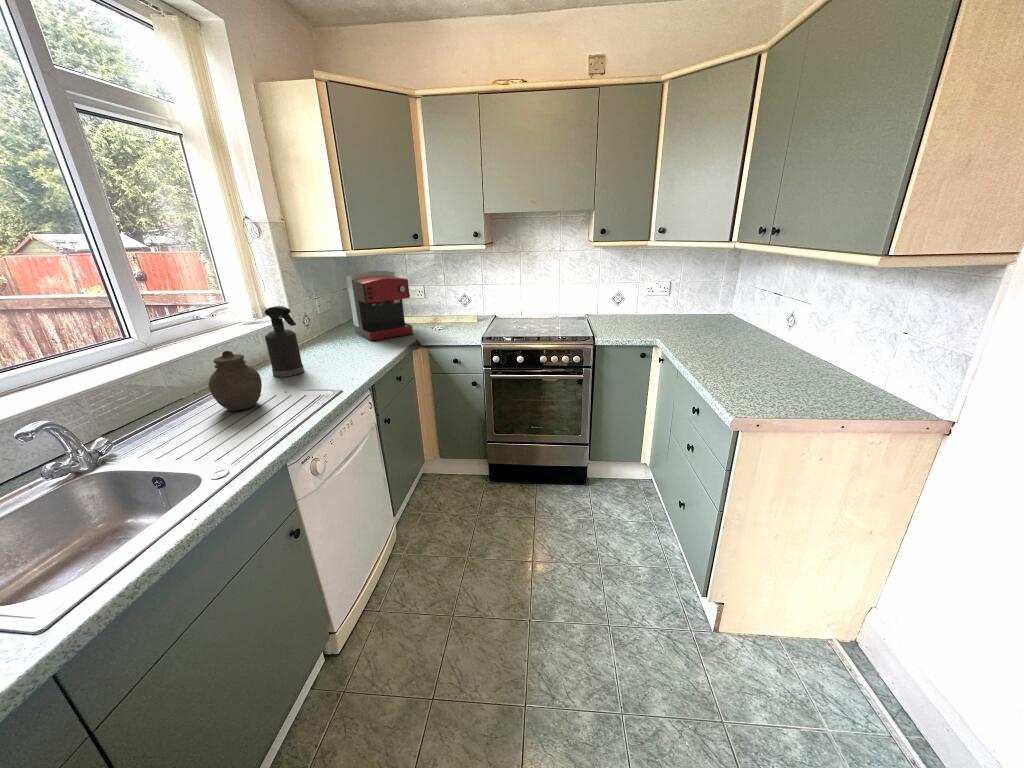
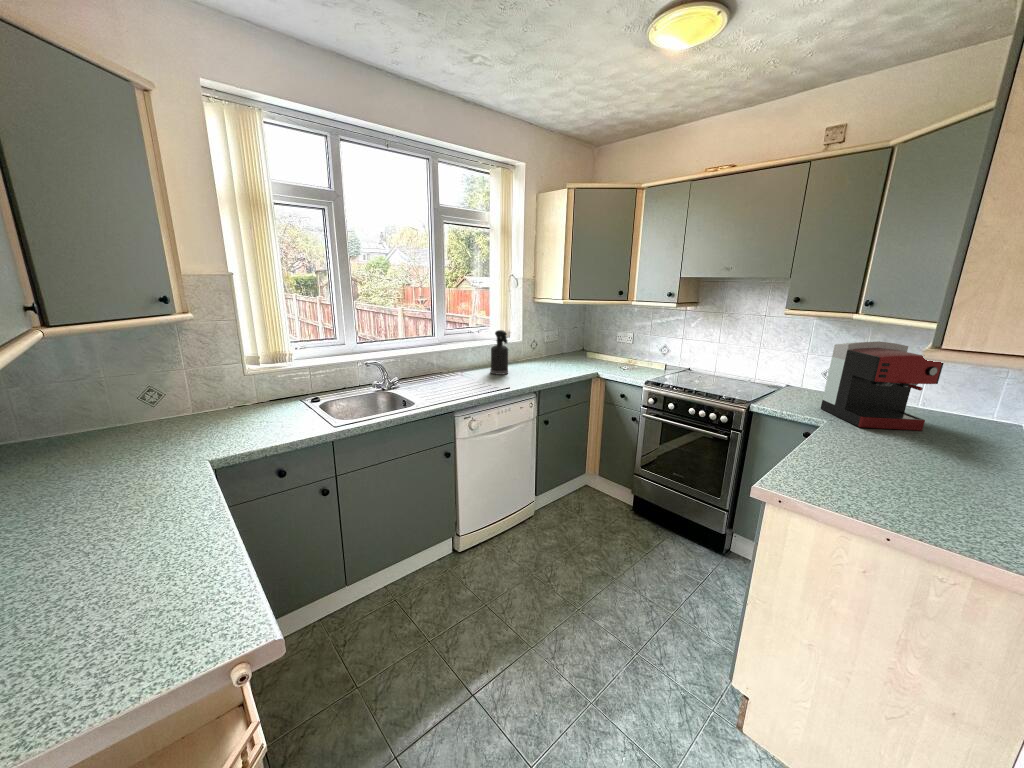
coffee maker: present [347,271,413,341] -> present [821,341,944,431]
jar: present [209,351,262,411] -> none [447,349,472,384]

